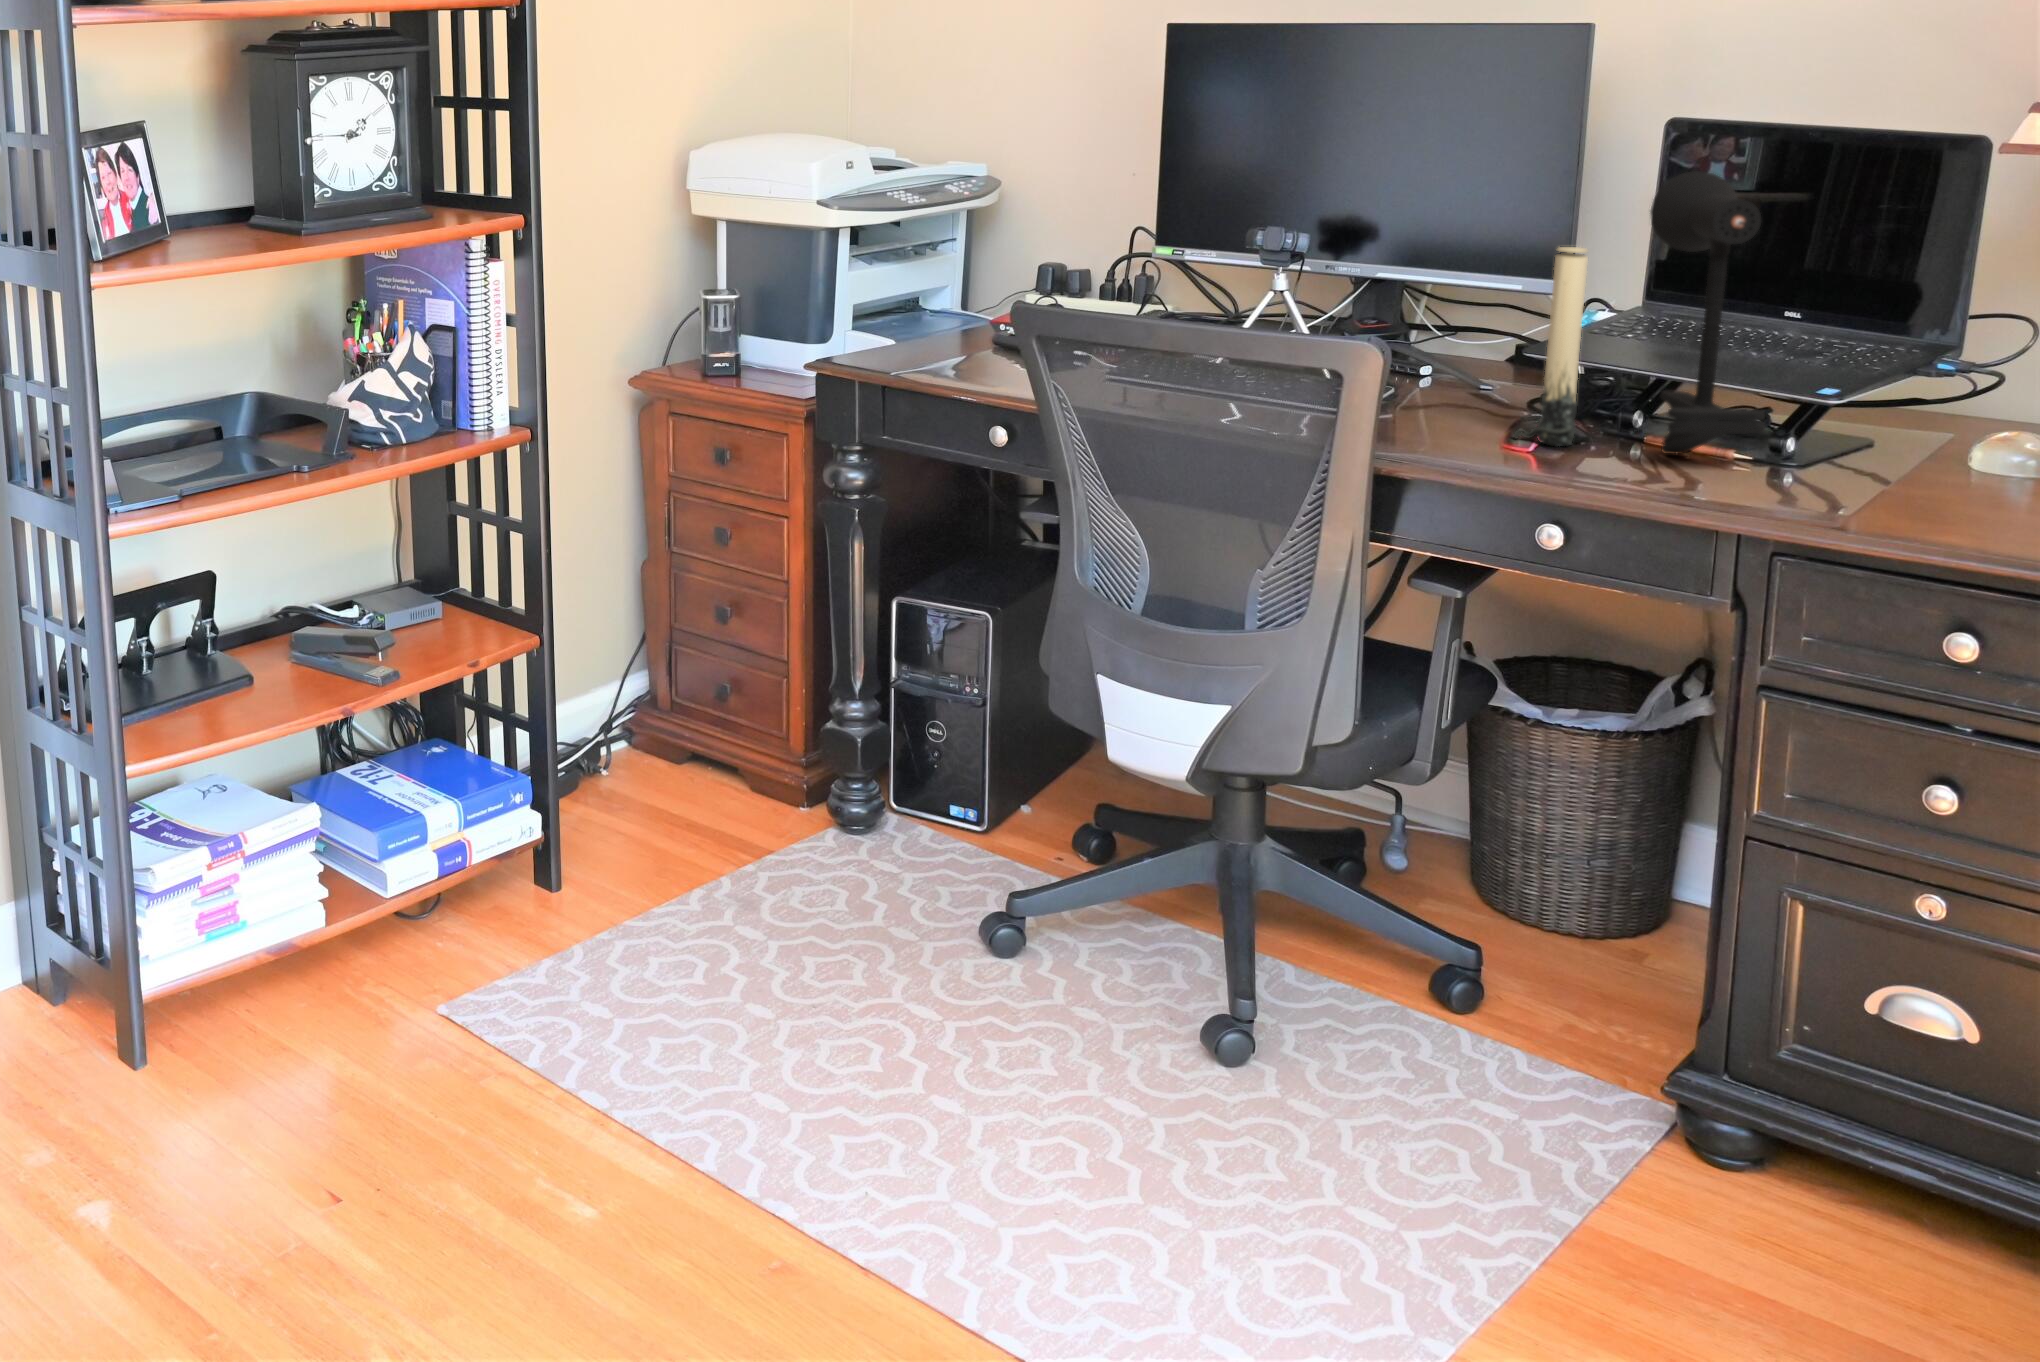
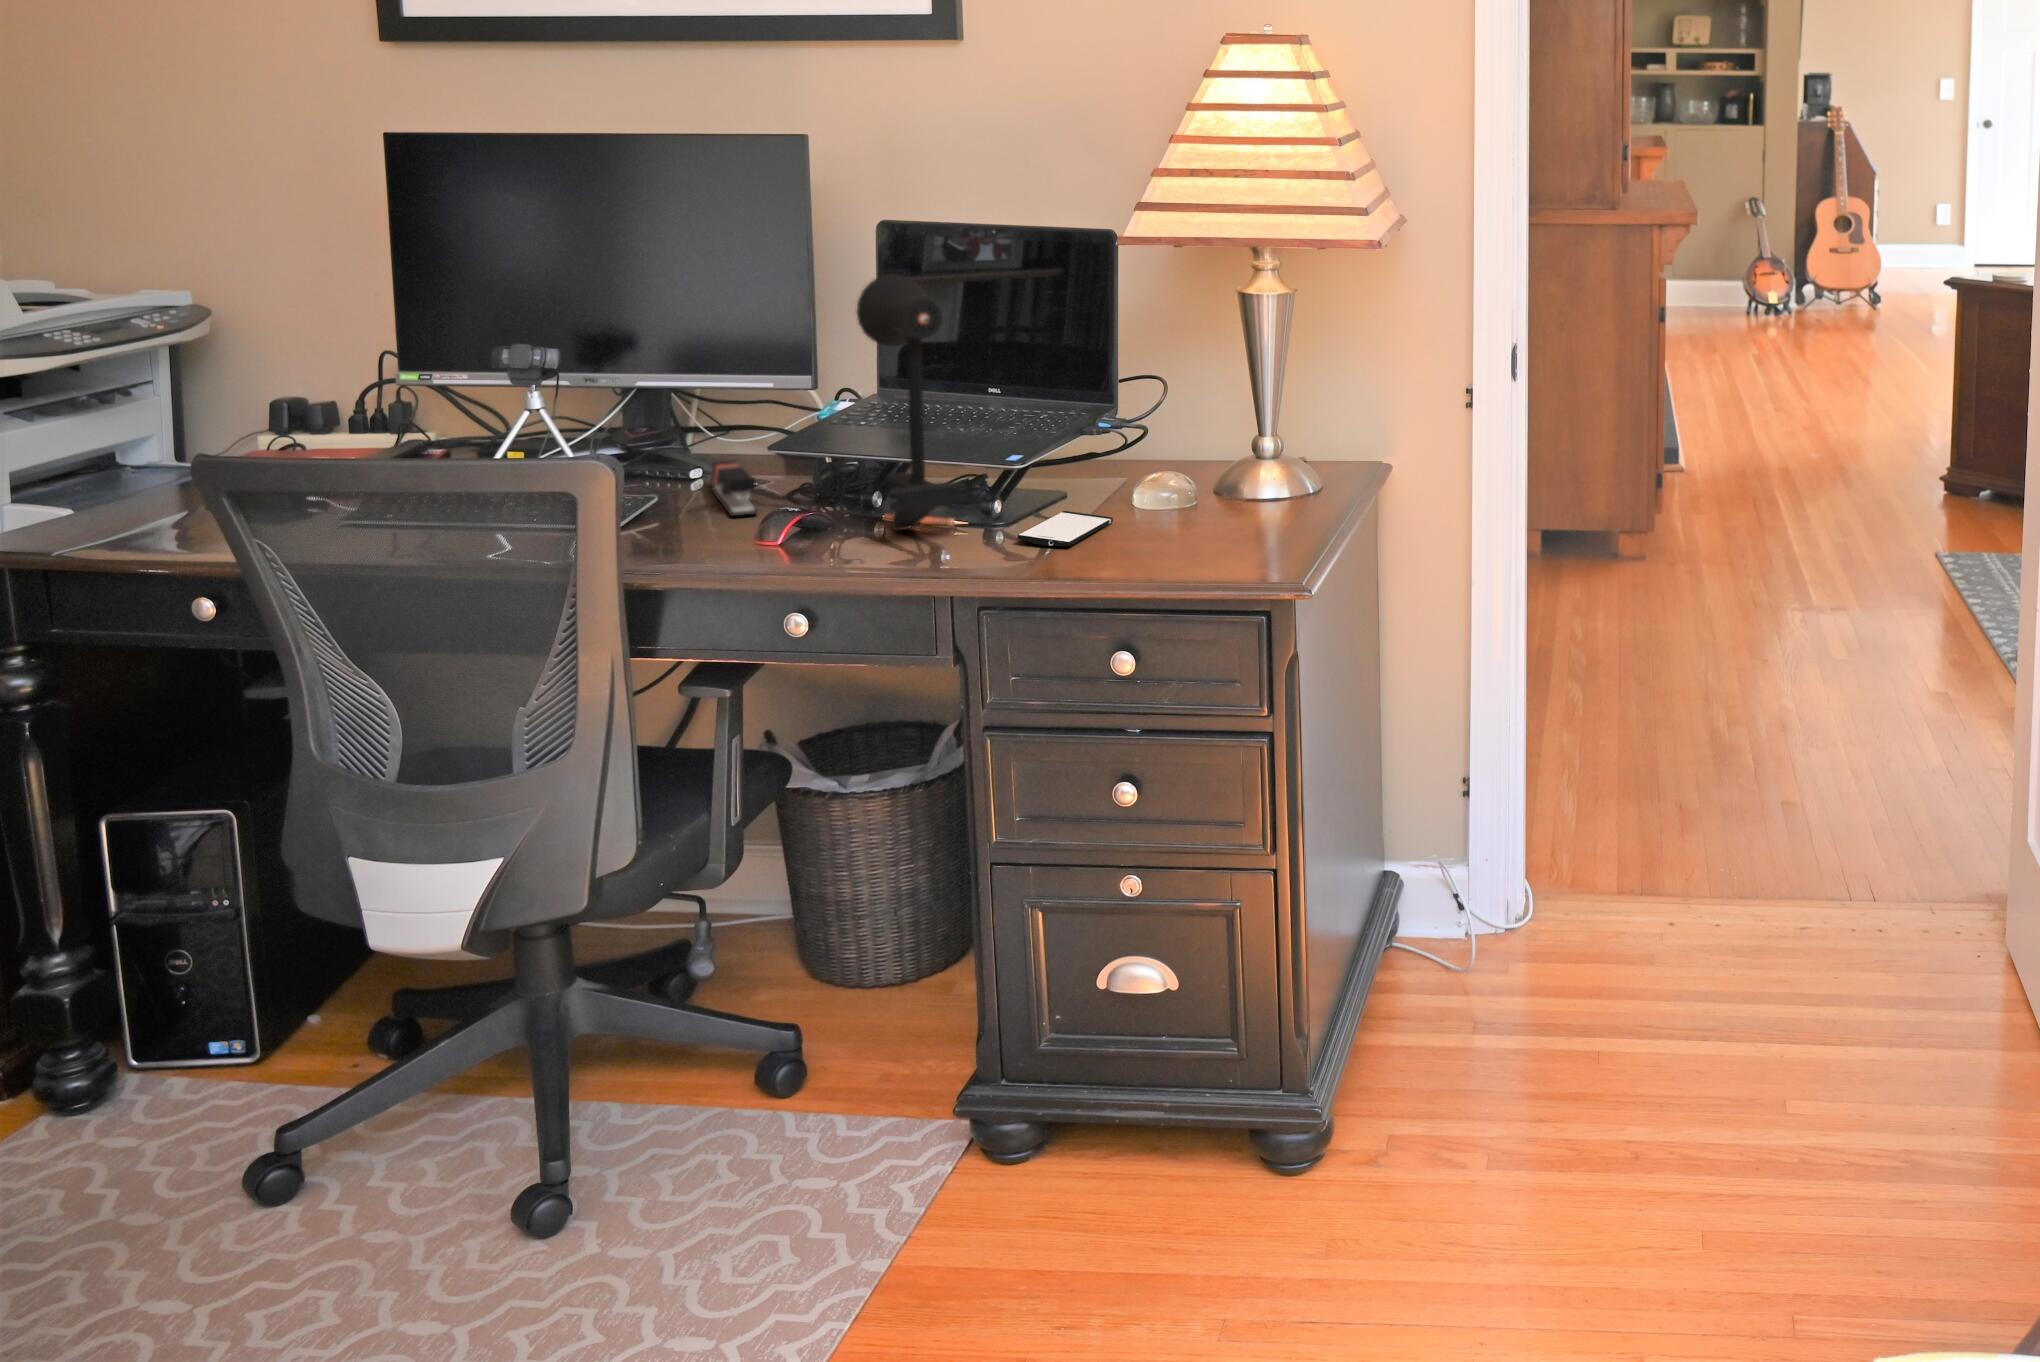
candle: present [1513,247,1588,446] -> none [764,349,819,537]
stapler: none [1447,359,1504,416] -> present [712,461,758,516]
smartphone: none [1826,459,1954,500] -> present [1018,511,1113,546]

